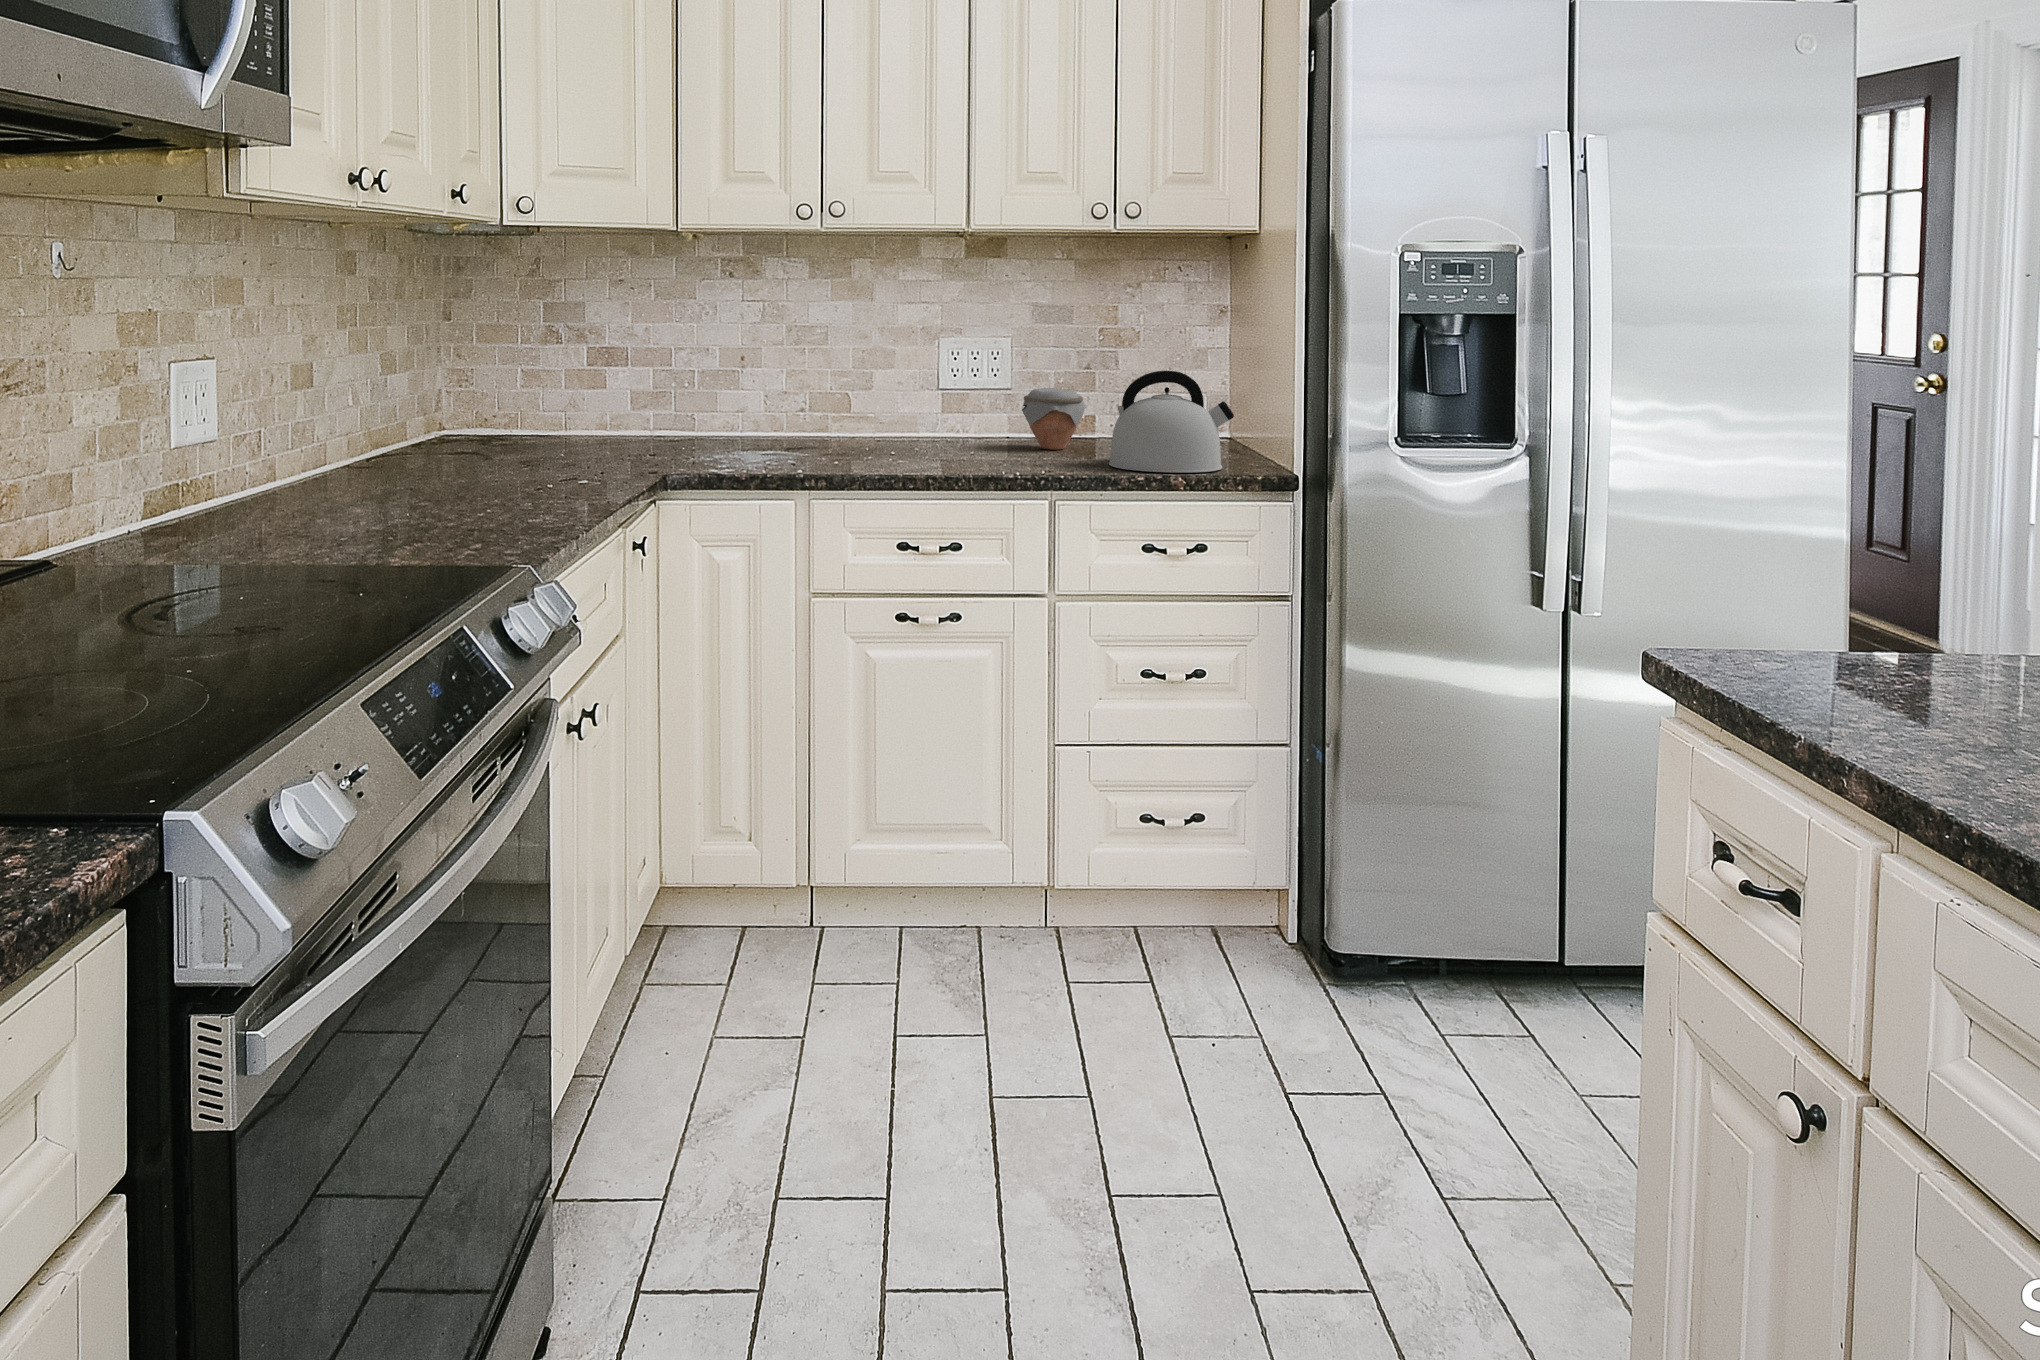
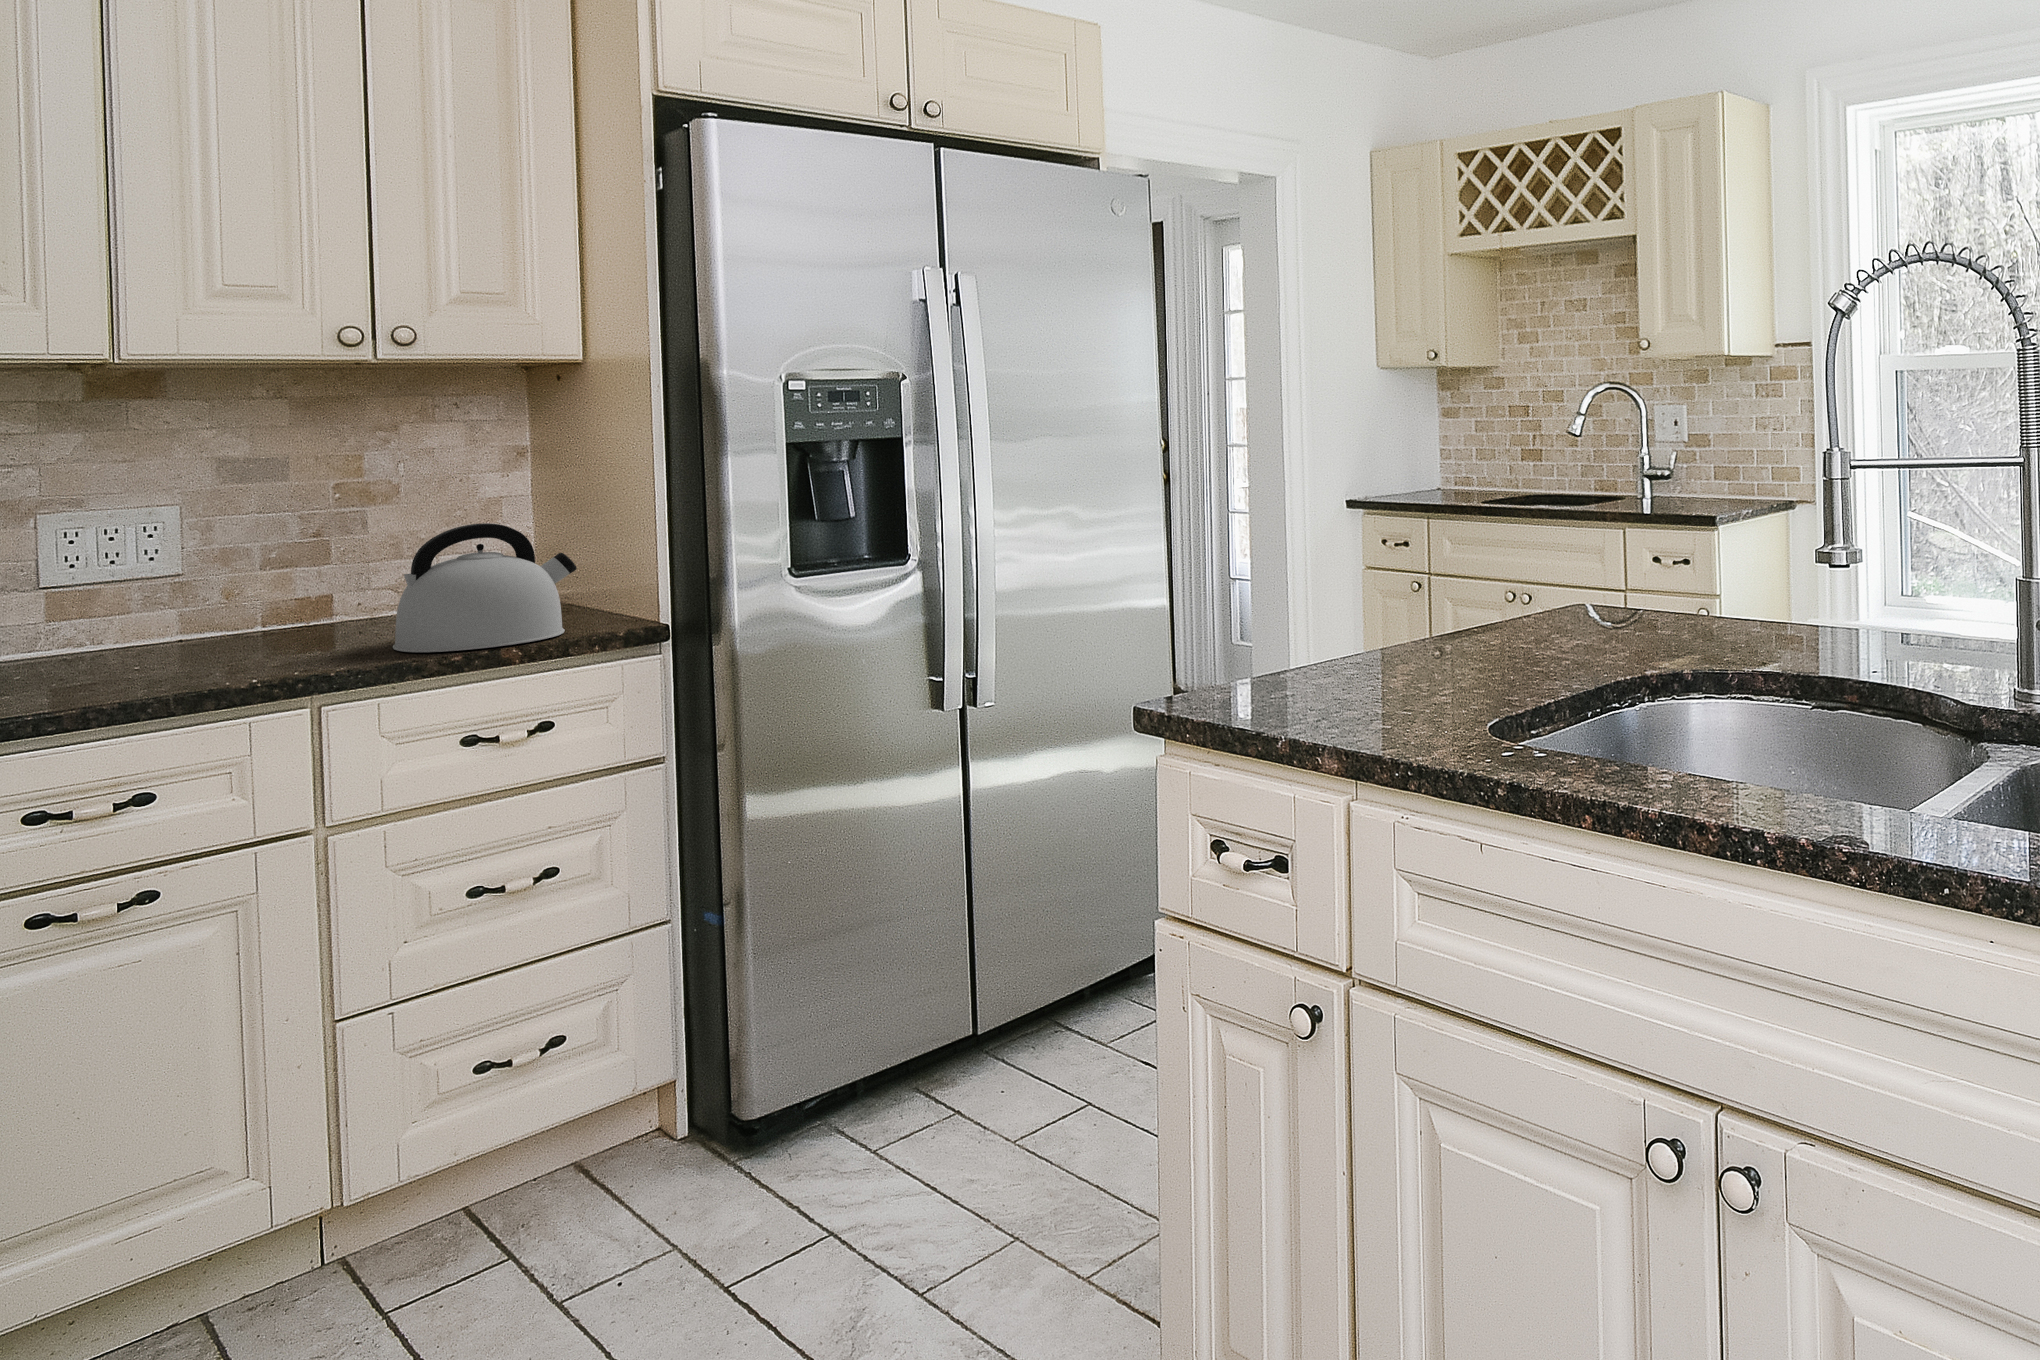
jar: present [1022,388,1087,449] -> none [204,560,321,646]

